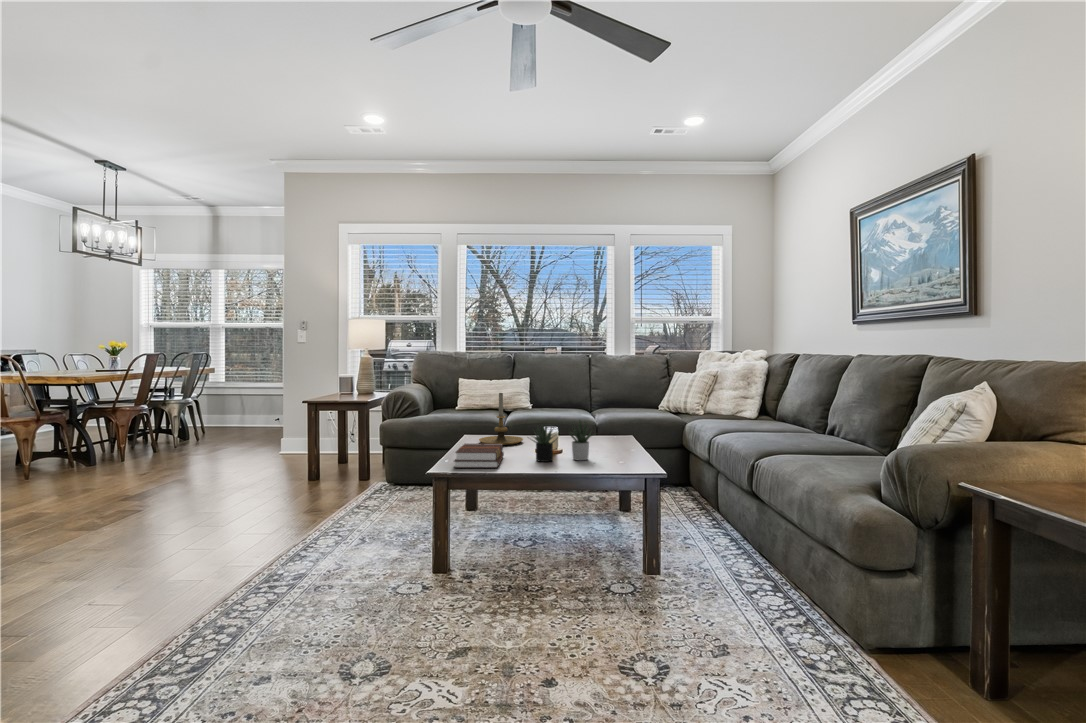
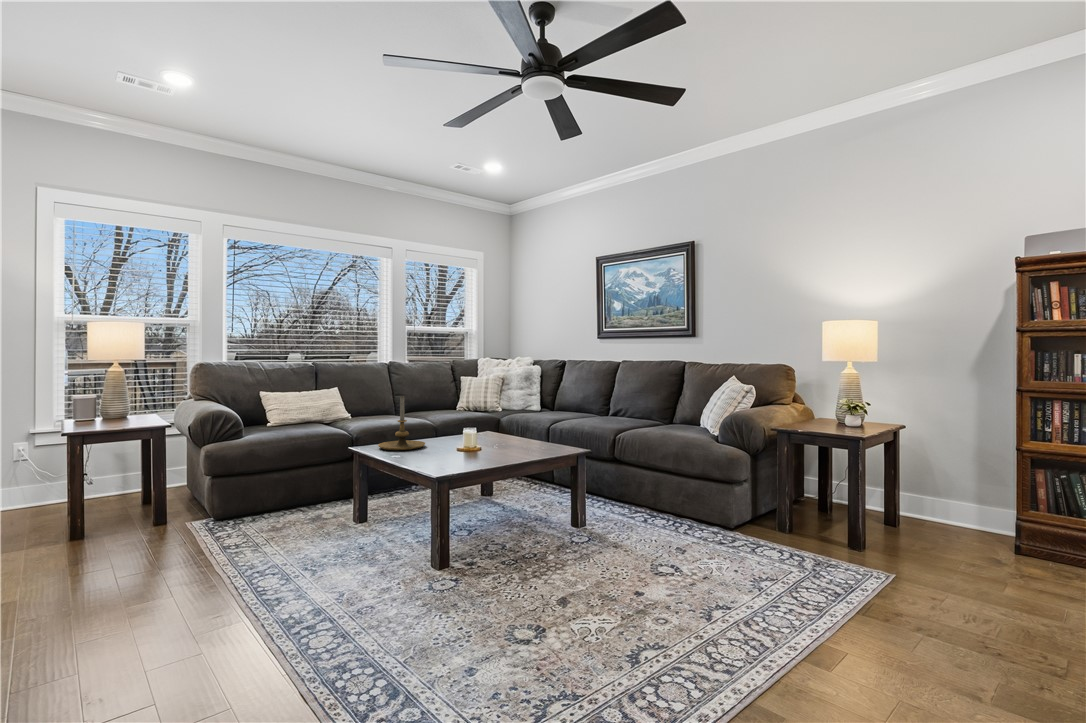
succulent plant: present [532,420,592,462] -> none [473,414,529,457]
hardback book: present [454,444,504,468] -> none [410,445,476,472]

